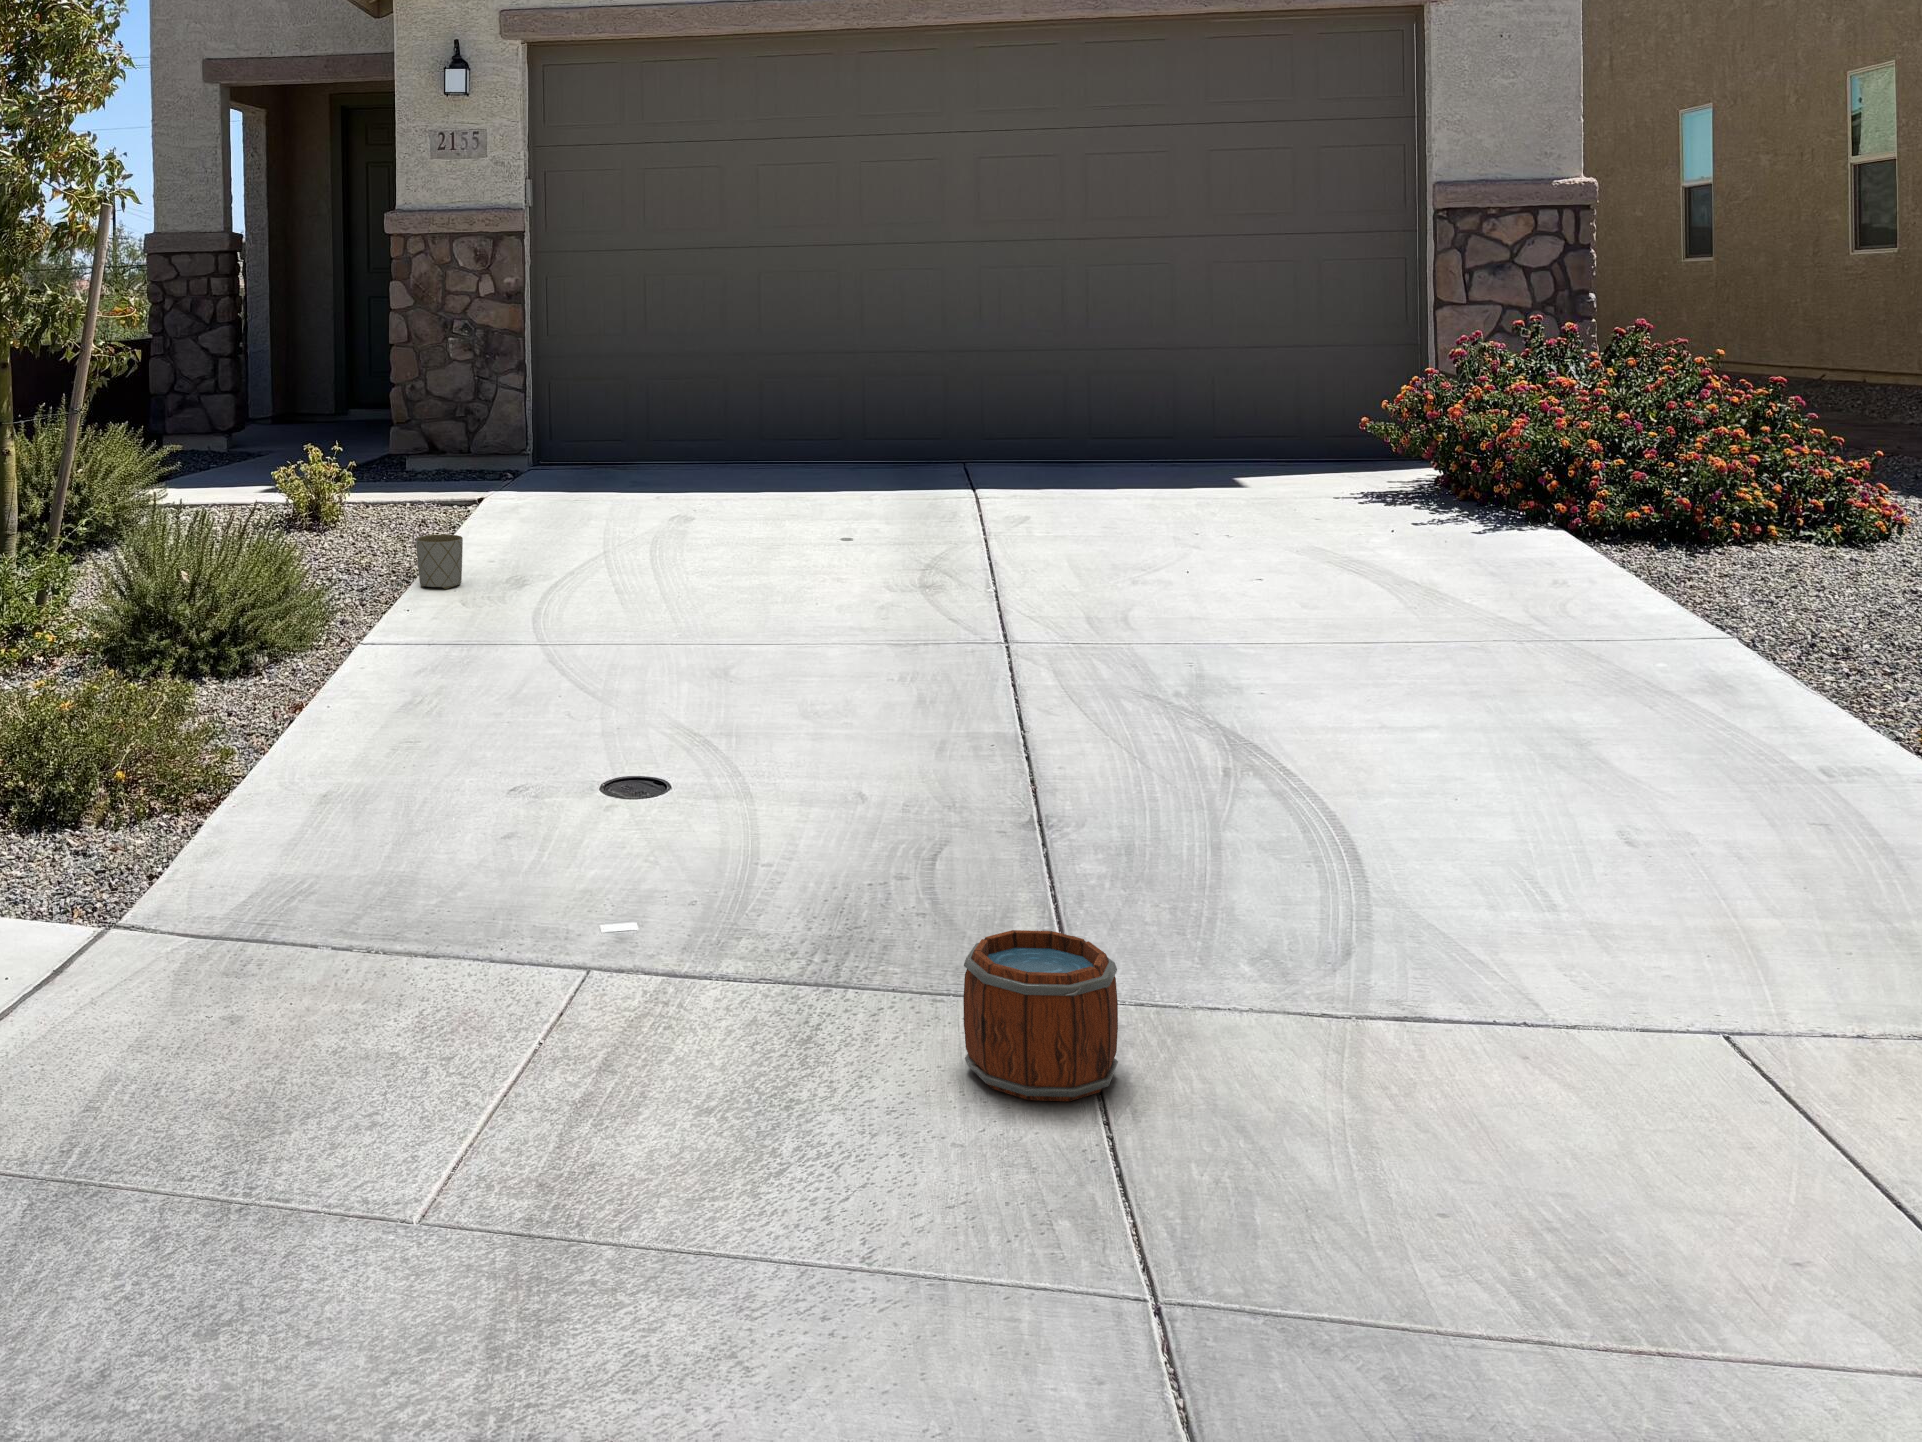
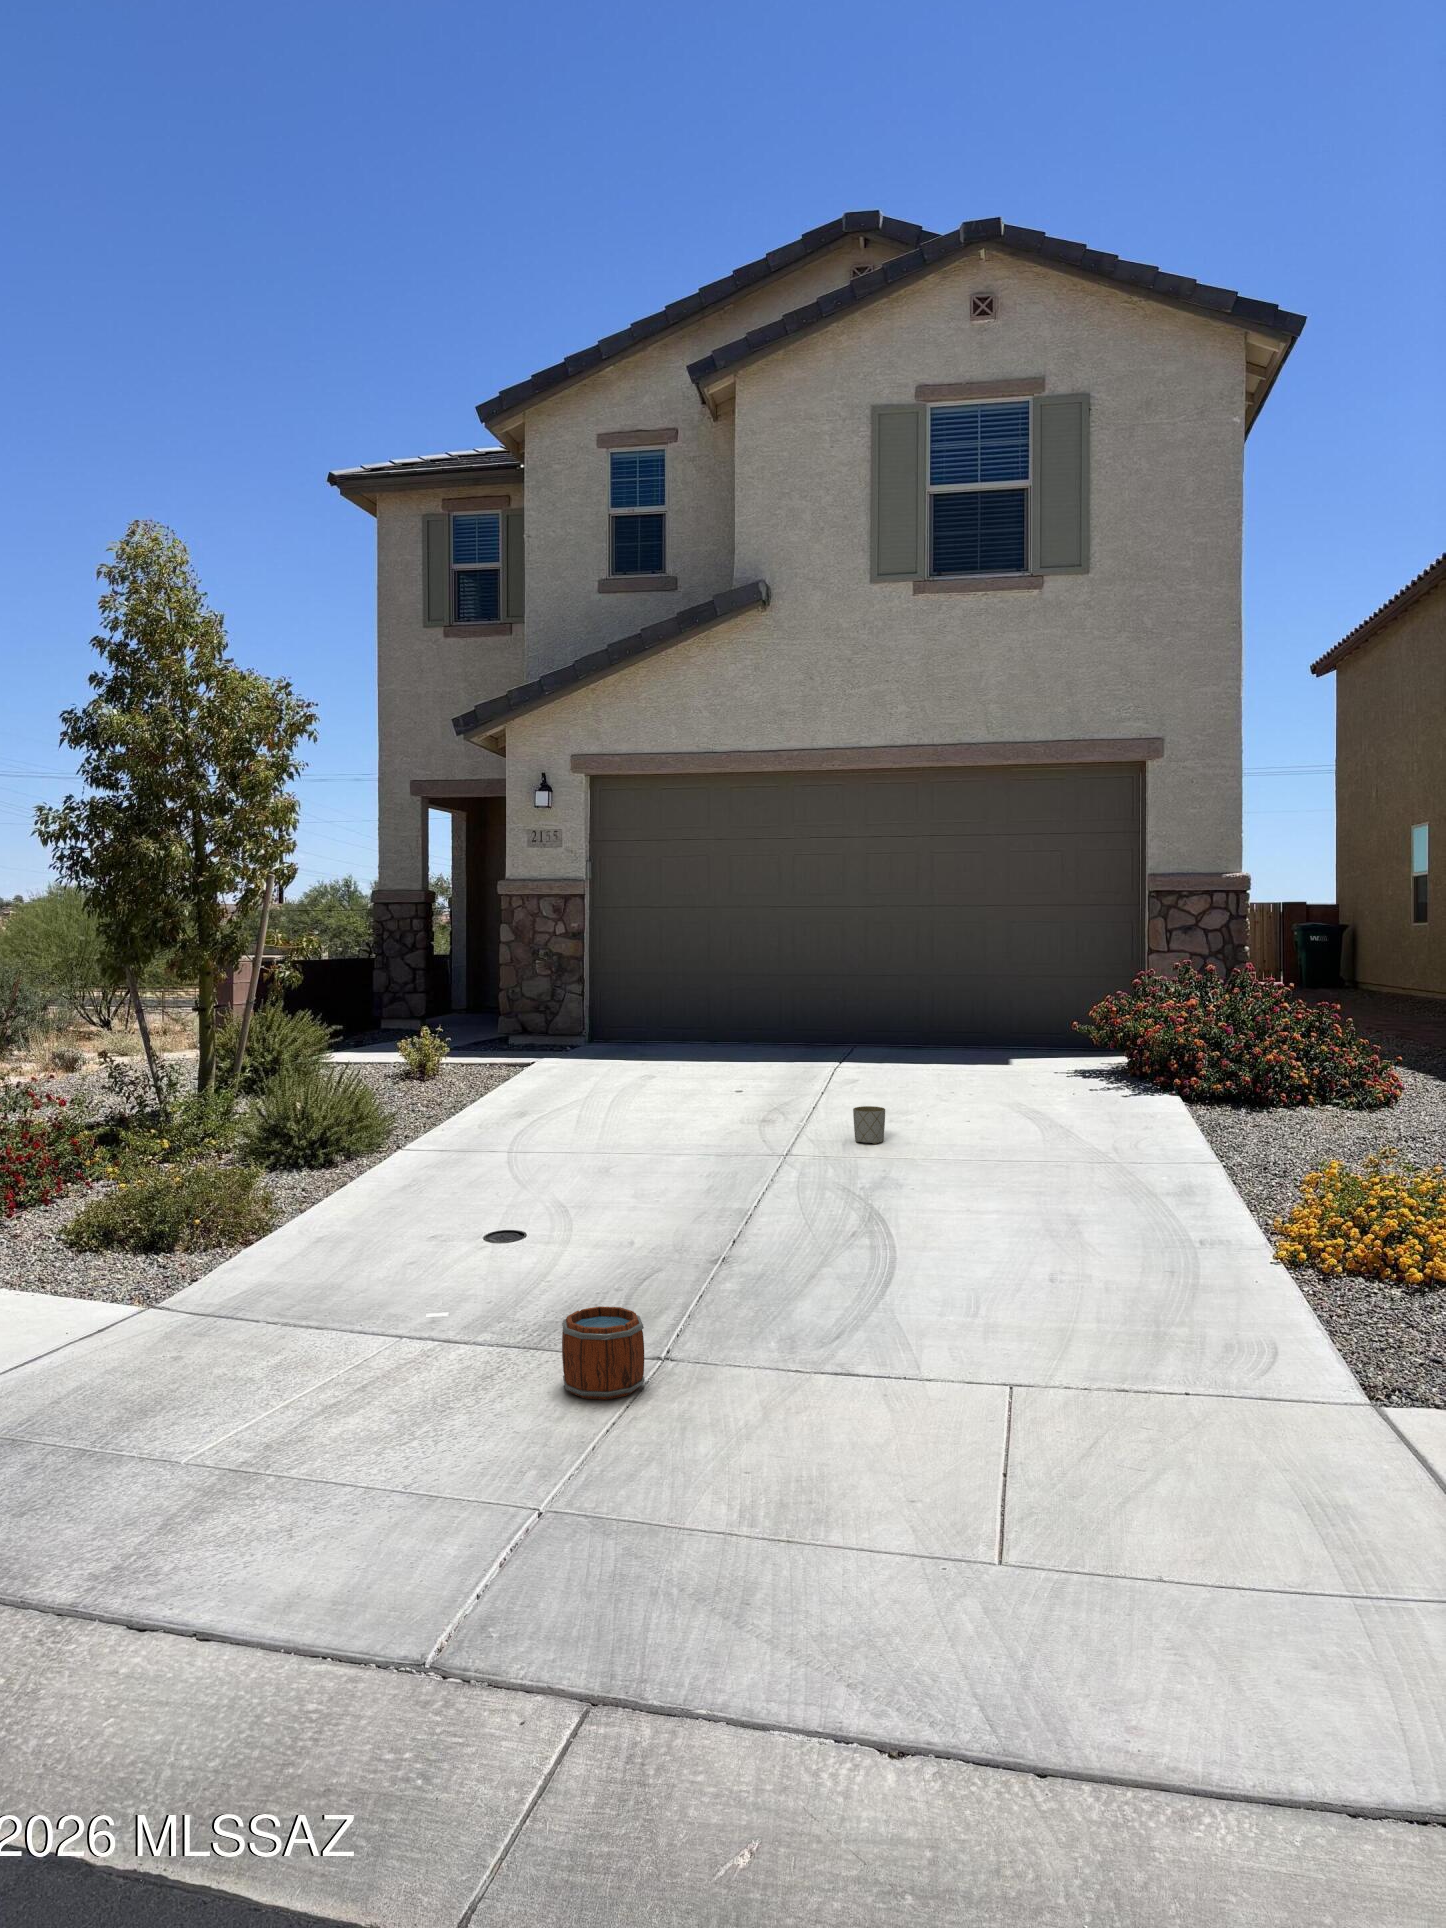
planter: present [416,534,463,589] -> present [853,1106,885,1144]

